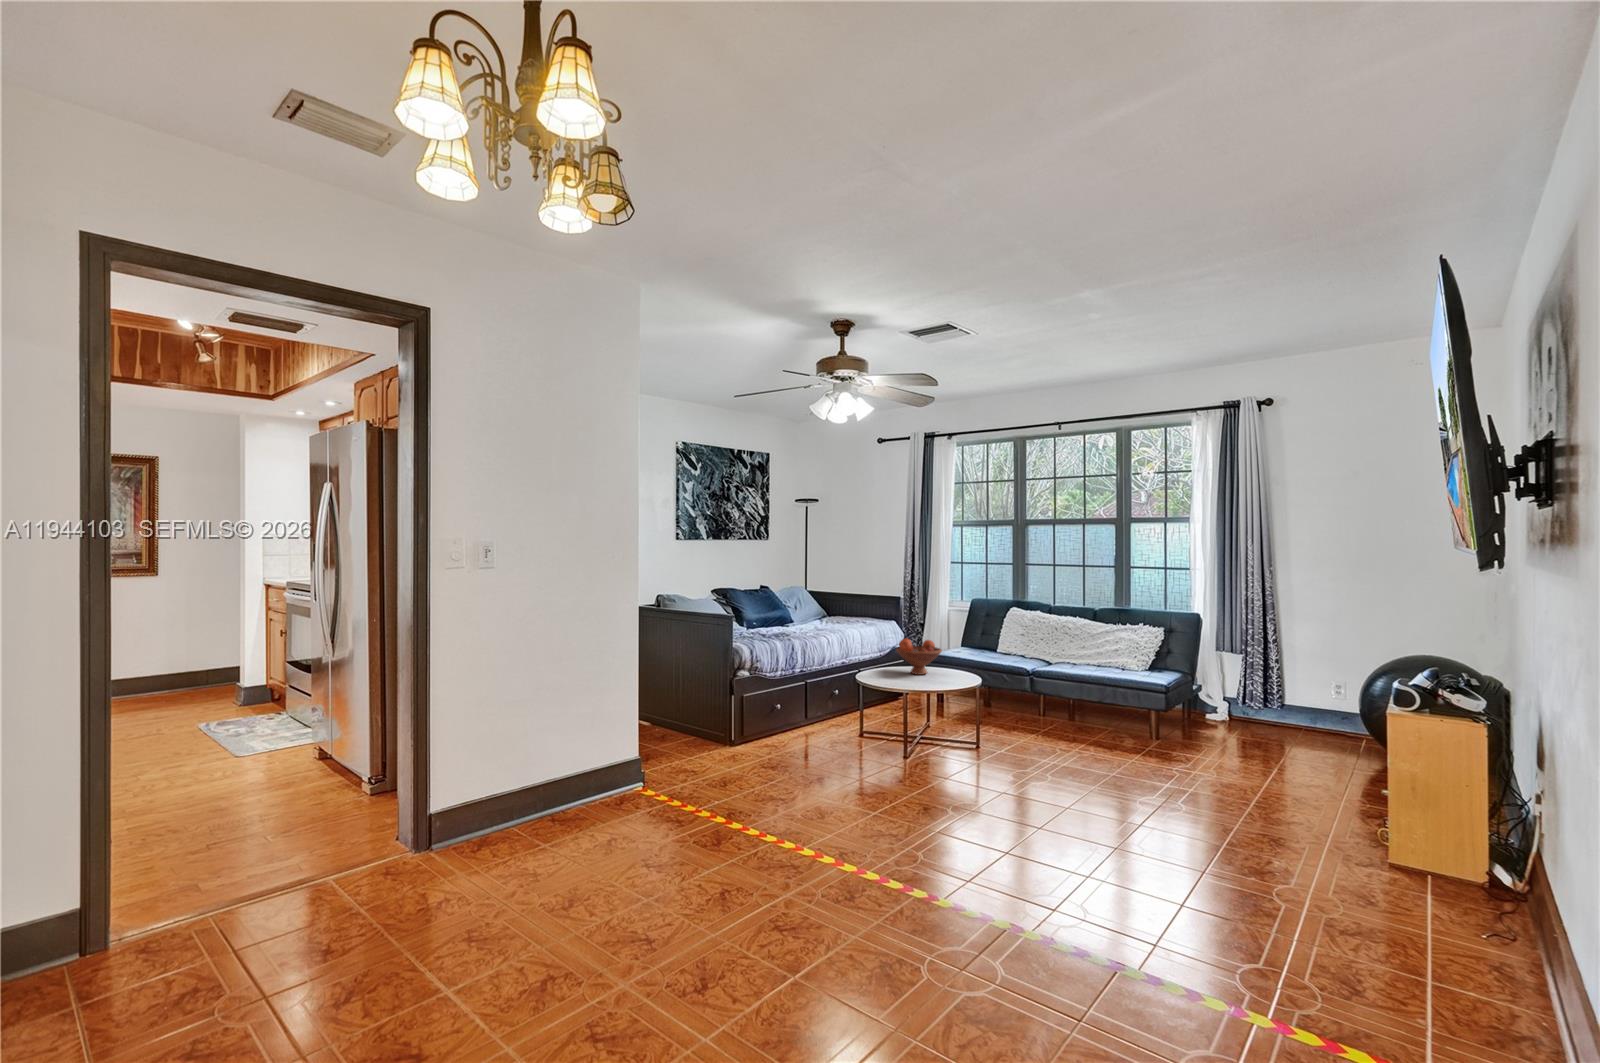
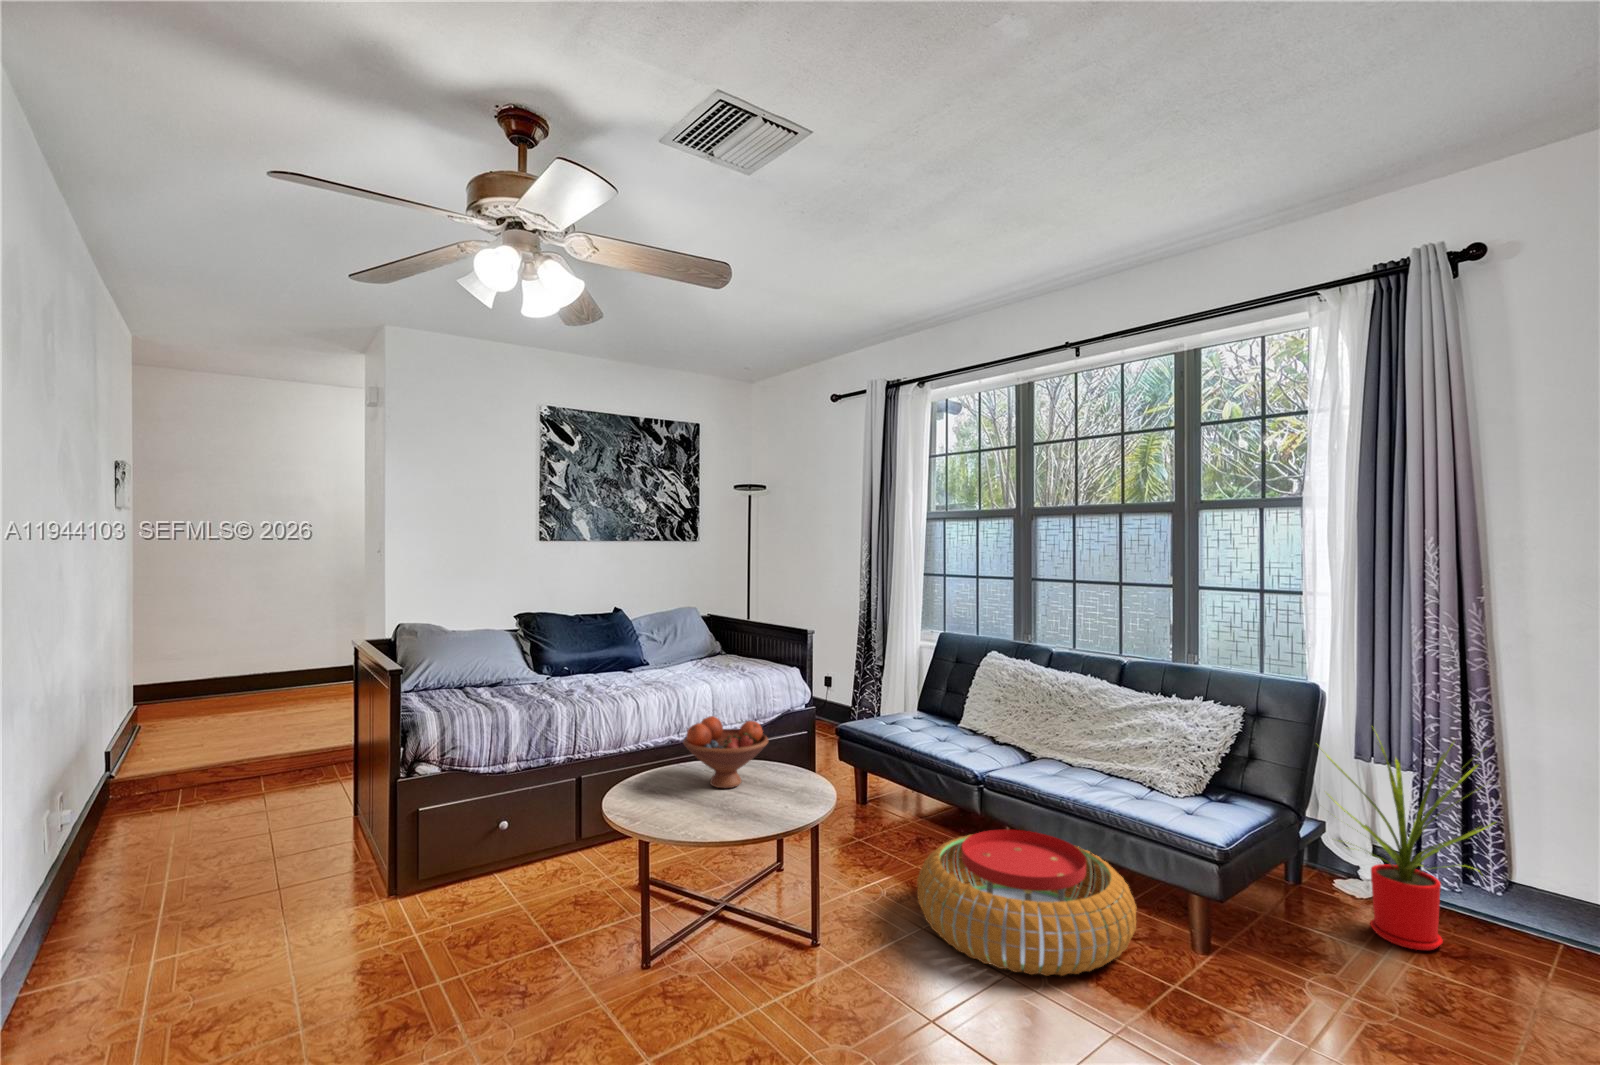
house plant: none [1199,633,1279,735] -> present [1326,728,1495,950]
pouf: none [1016,694,1128,750] -> present [917,830,1137,976]

